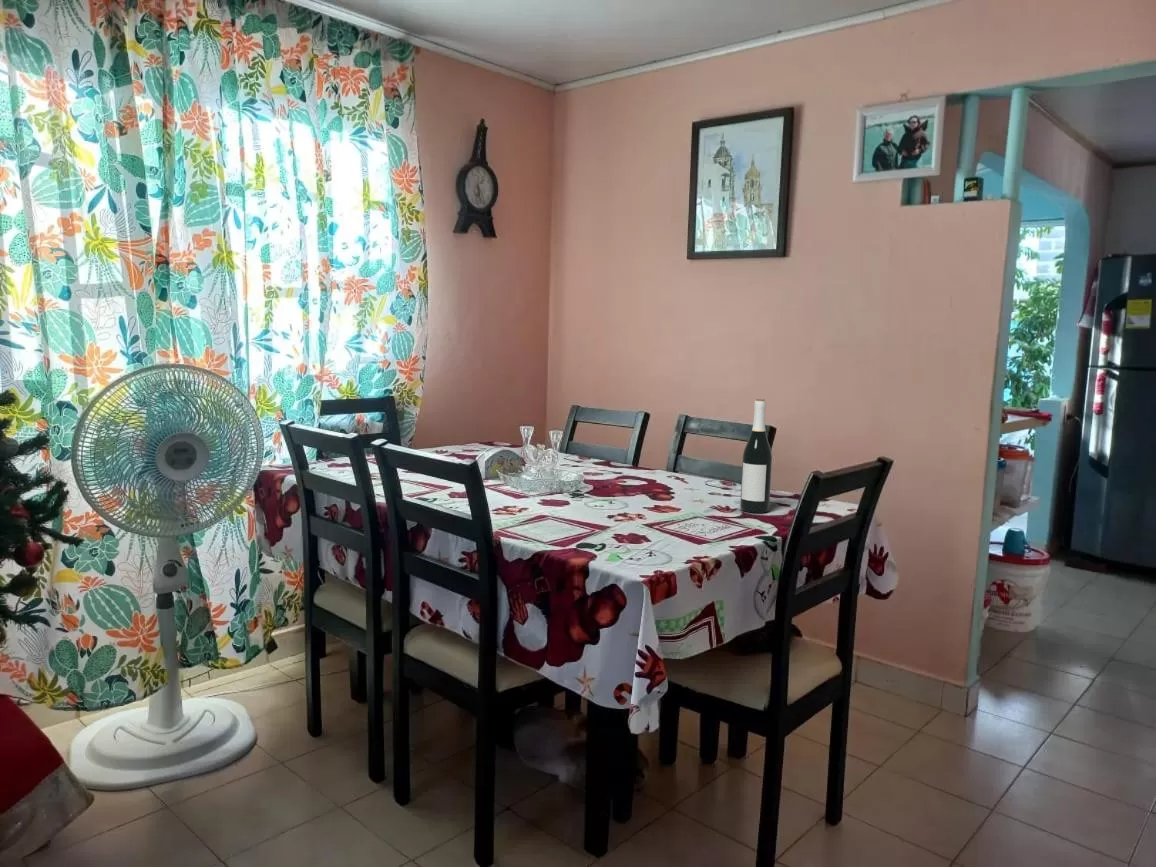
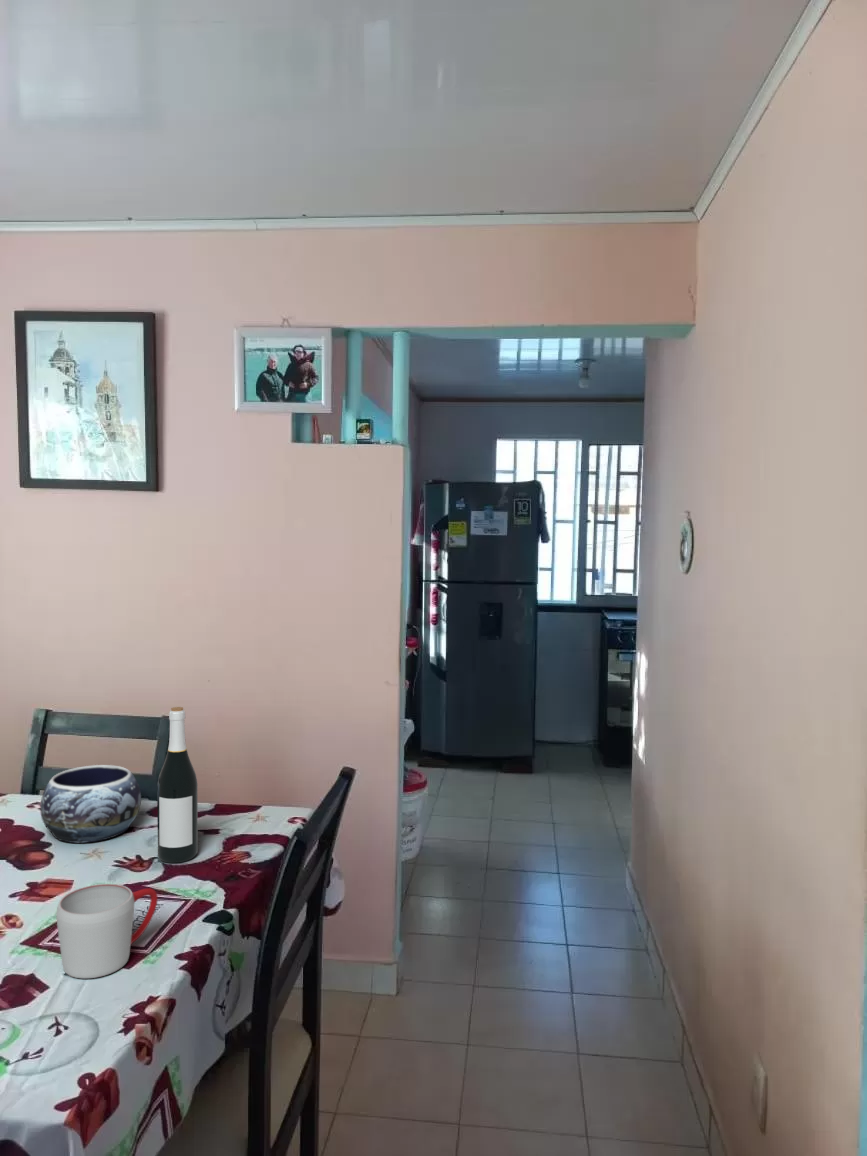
decorative bowl: none [670,448,738,496] -> present [40,765,141,843]
mug: none [659,491,724,542] -> present [56,884,158,978]

